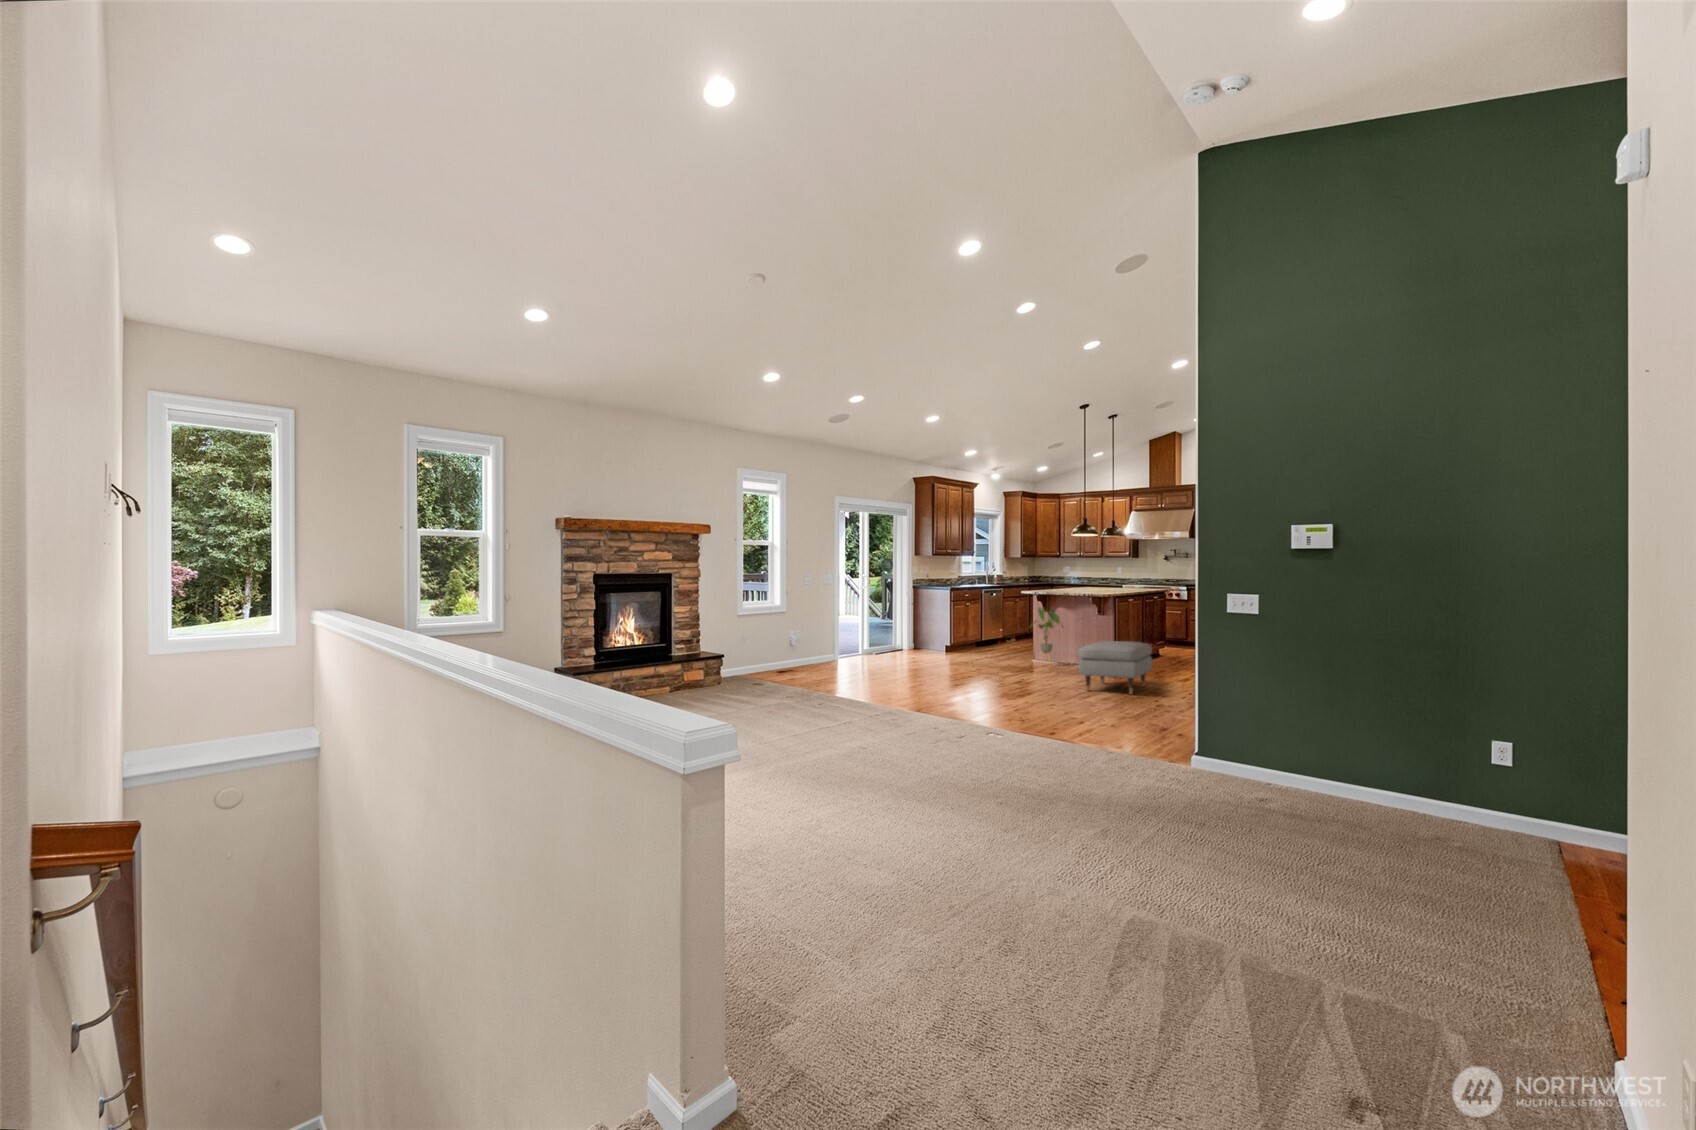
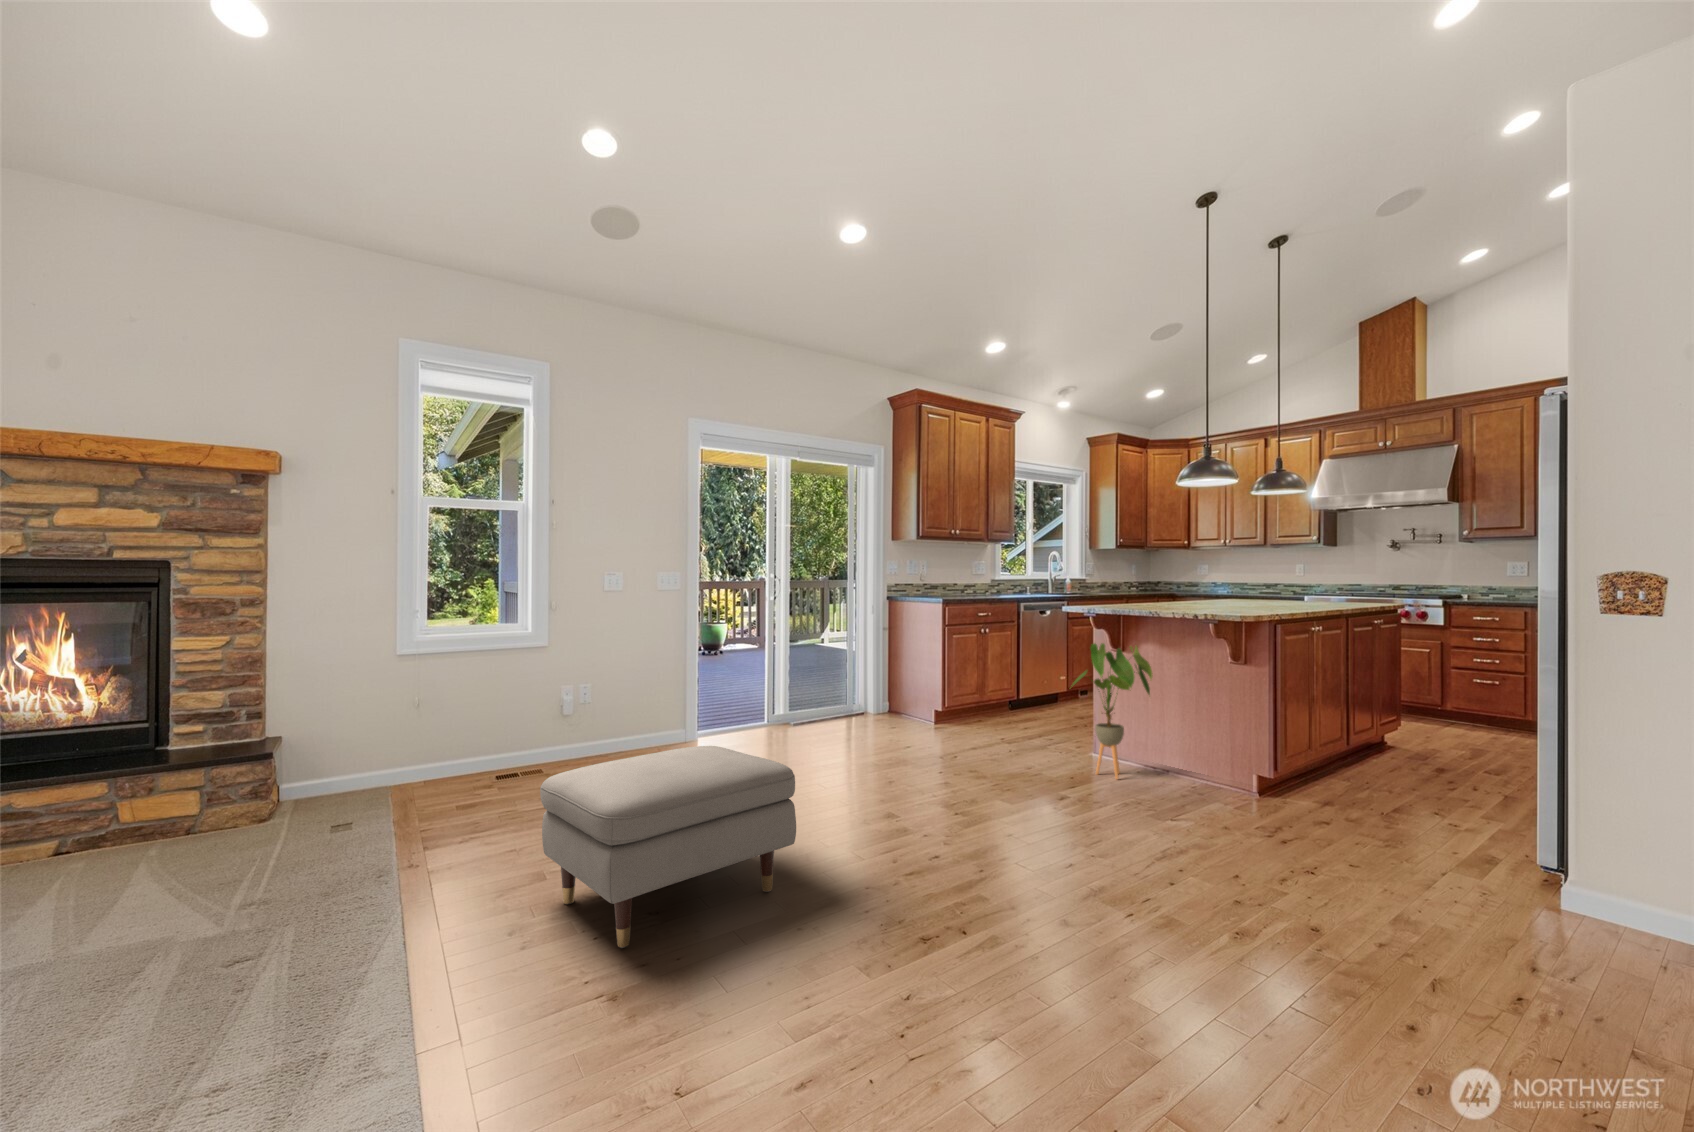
ottoman: present [1079,641,1152,694] -> present [540,746,796,948]

